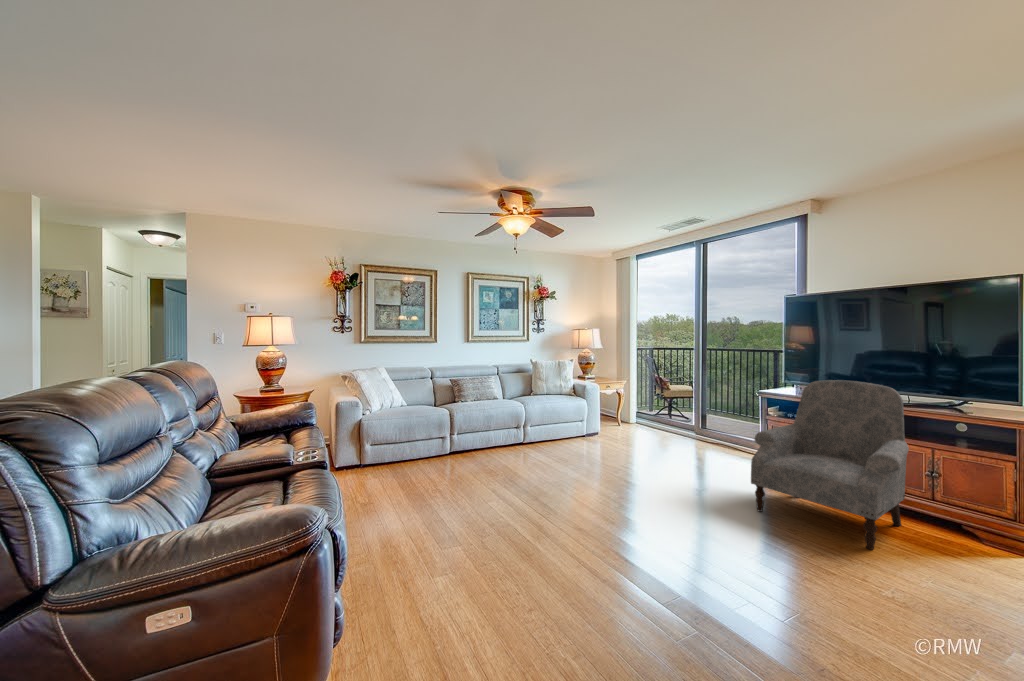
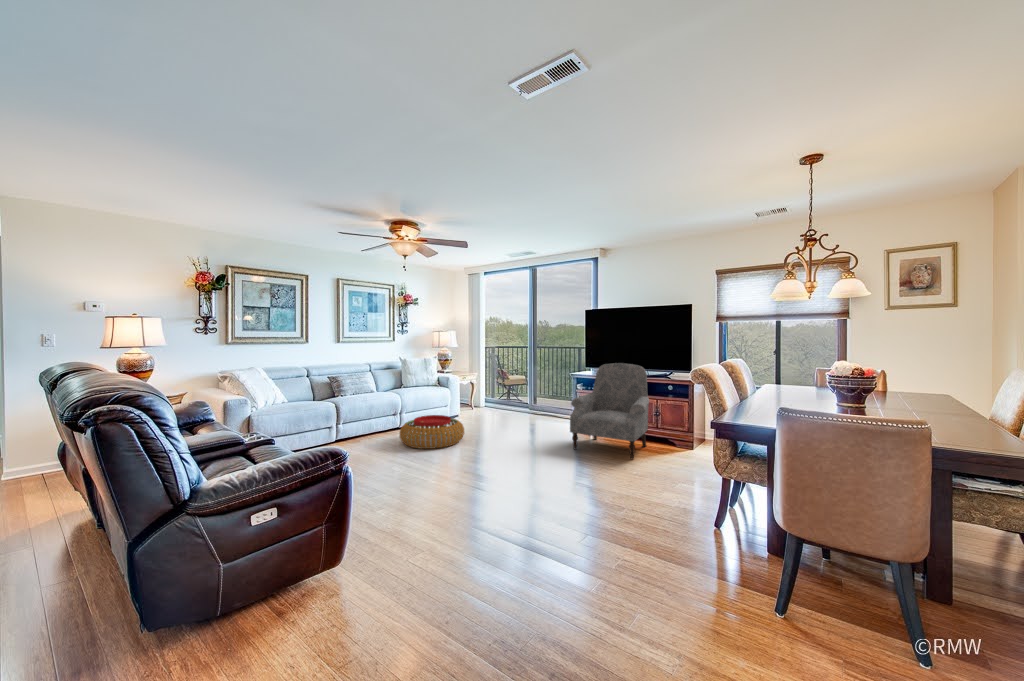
pouf: none [516,434,596,479] -> present [400,415,464,449]

